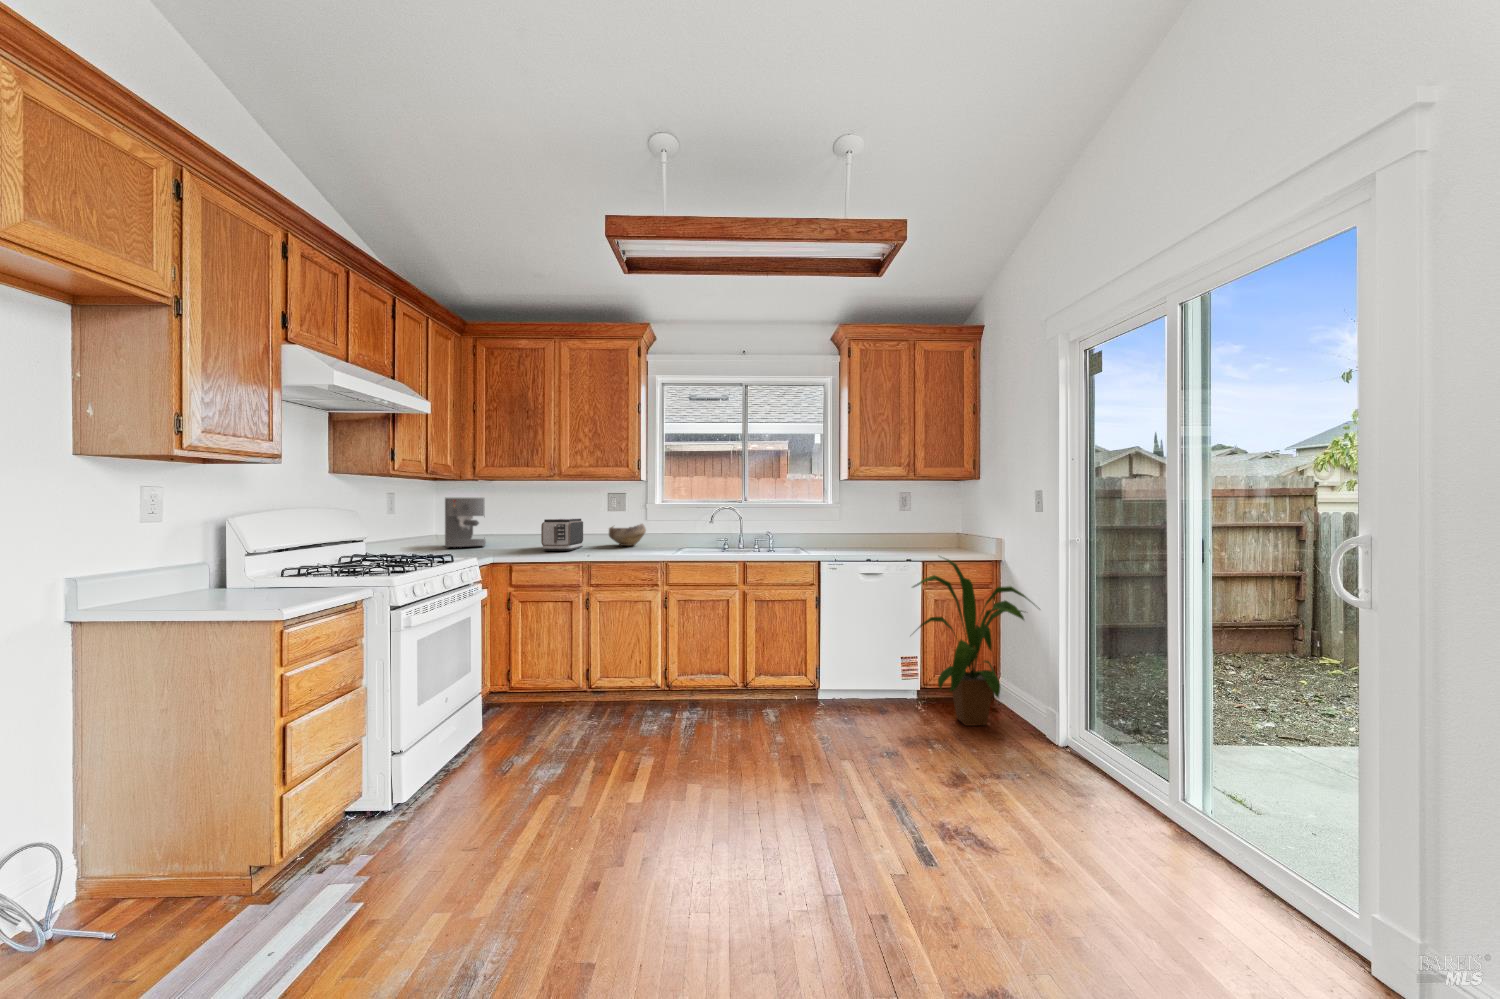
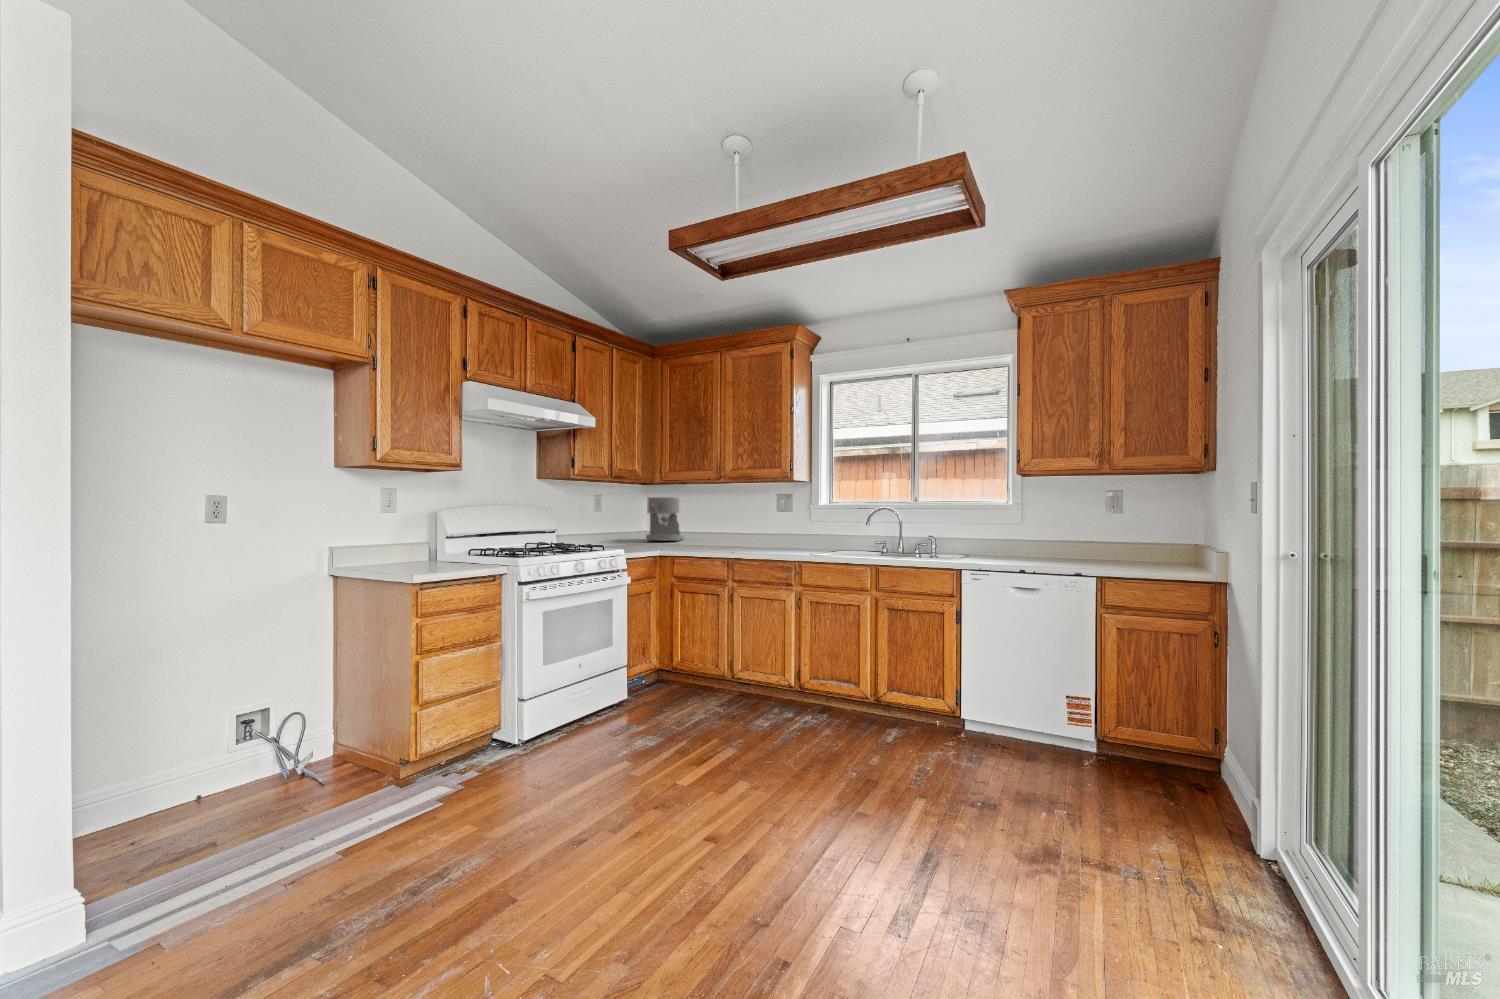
toaster: present [541,519,583,551] -> none [711,517,756,547]
bowl: present [609,524,646,546] -> none [776,523,813,545]
house plant: present [913,558,1040,726] -> none [1051,570,1236,800]

